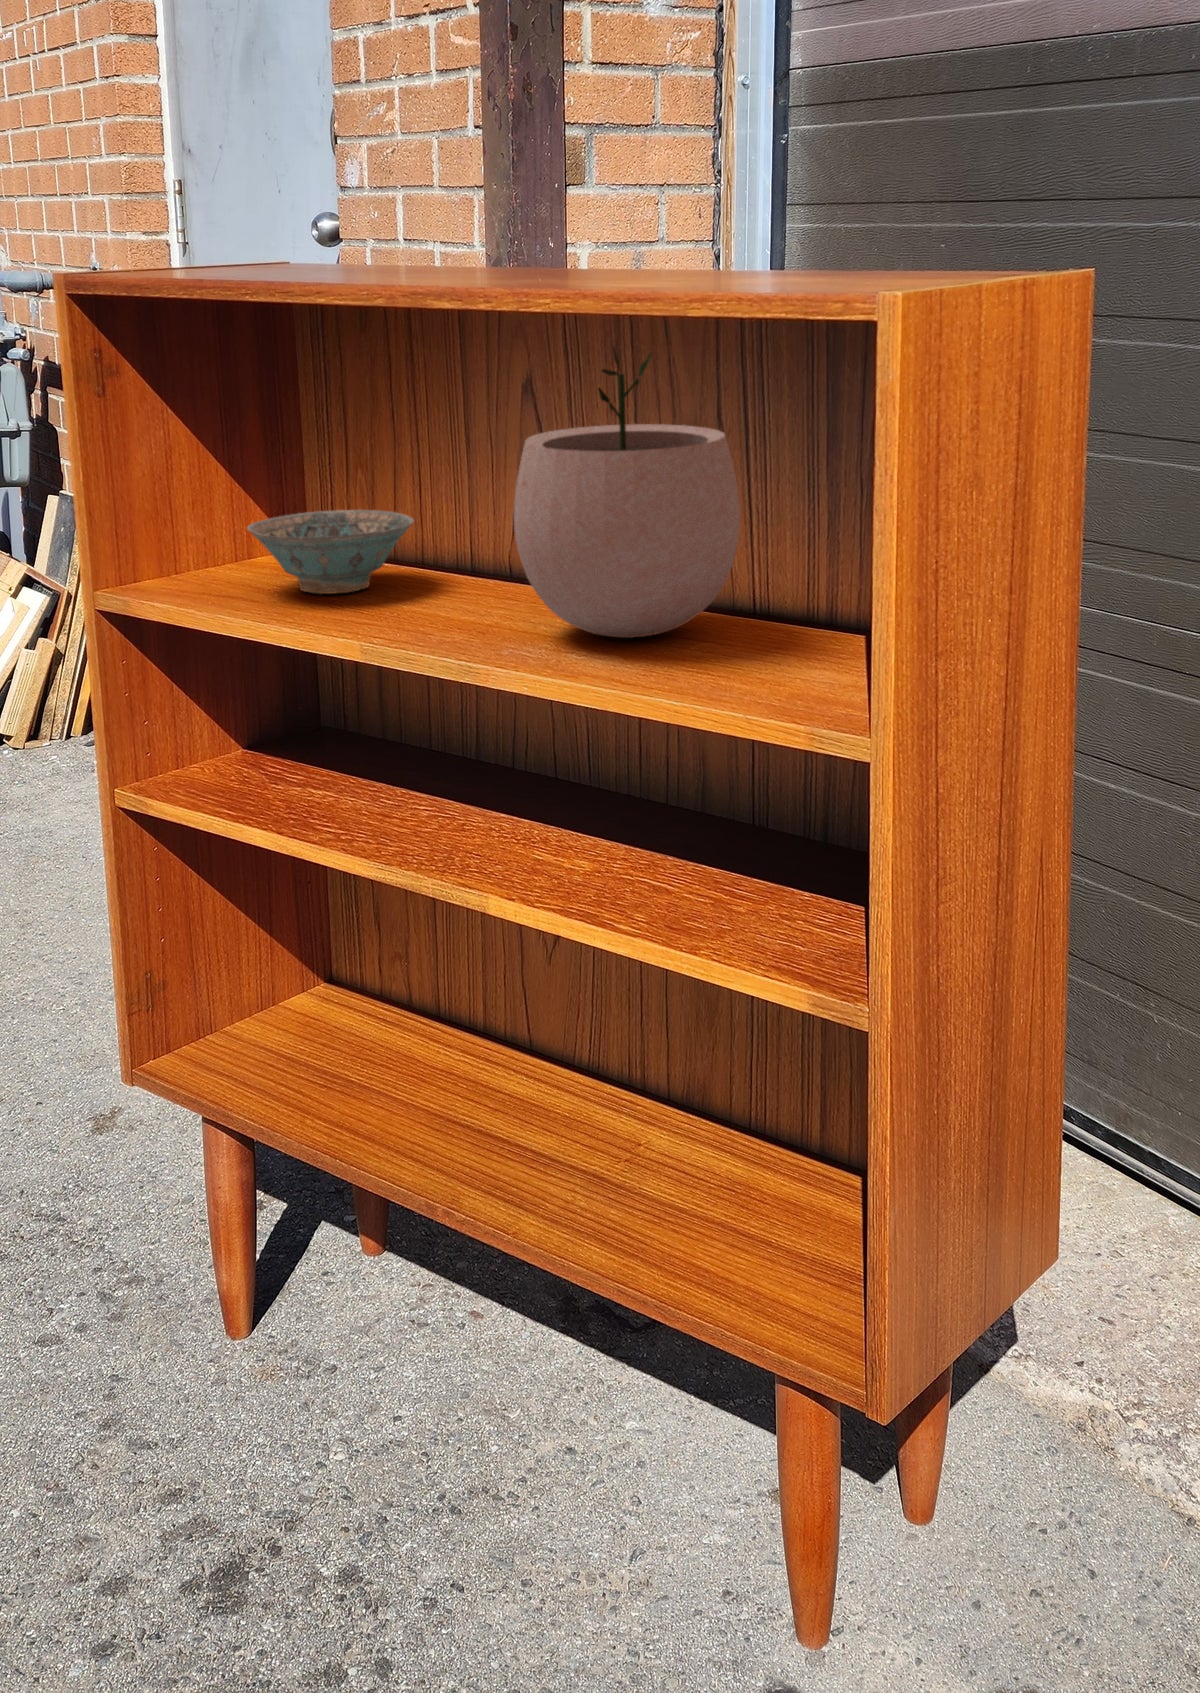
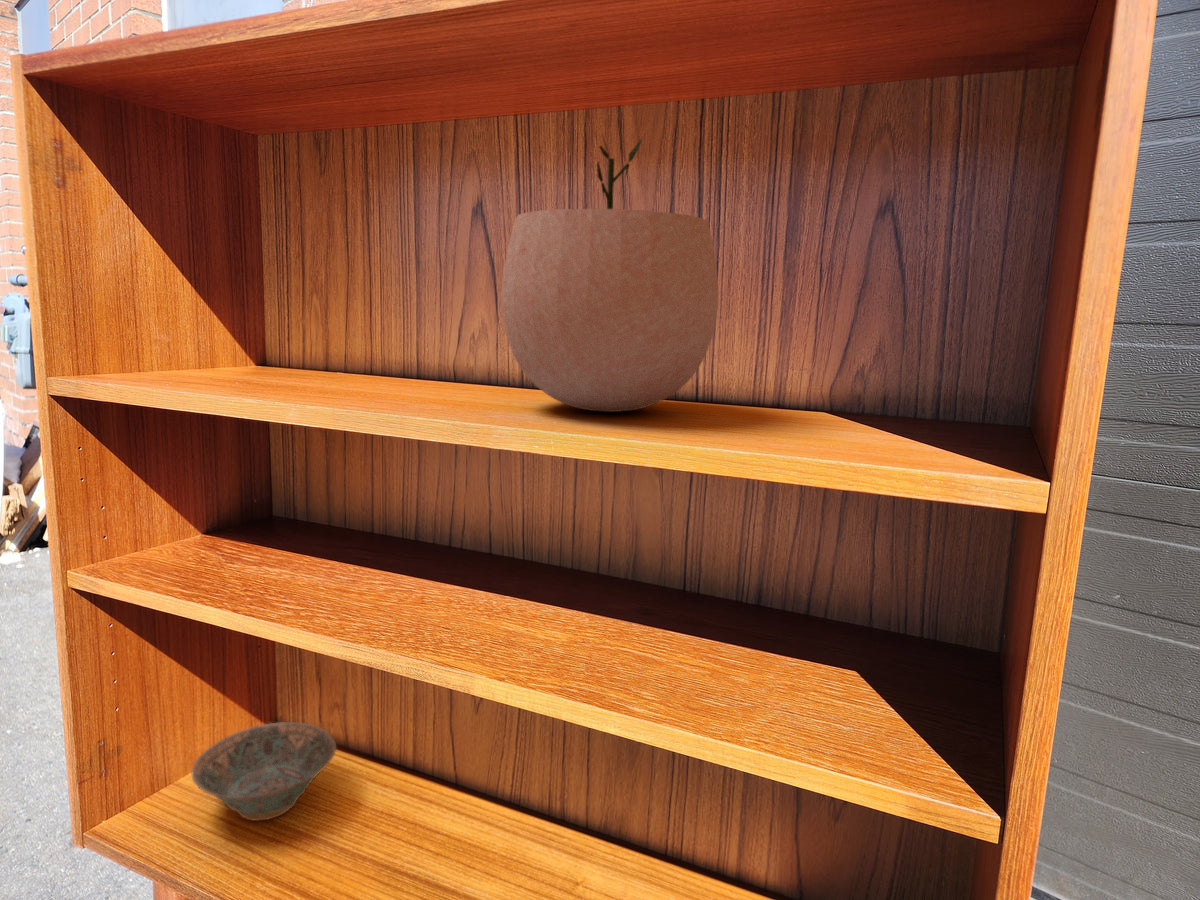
ceramic bowl: present [247,510,414,594] -> present [191,722,336,821]

